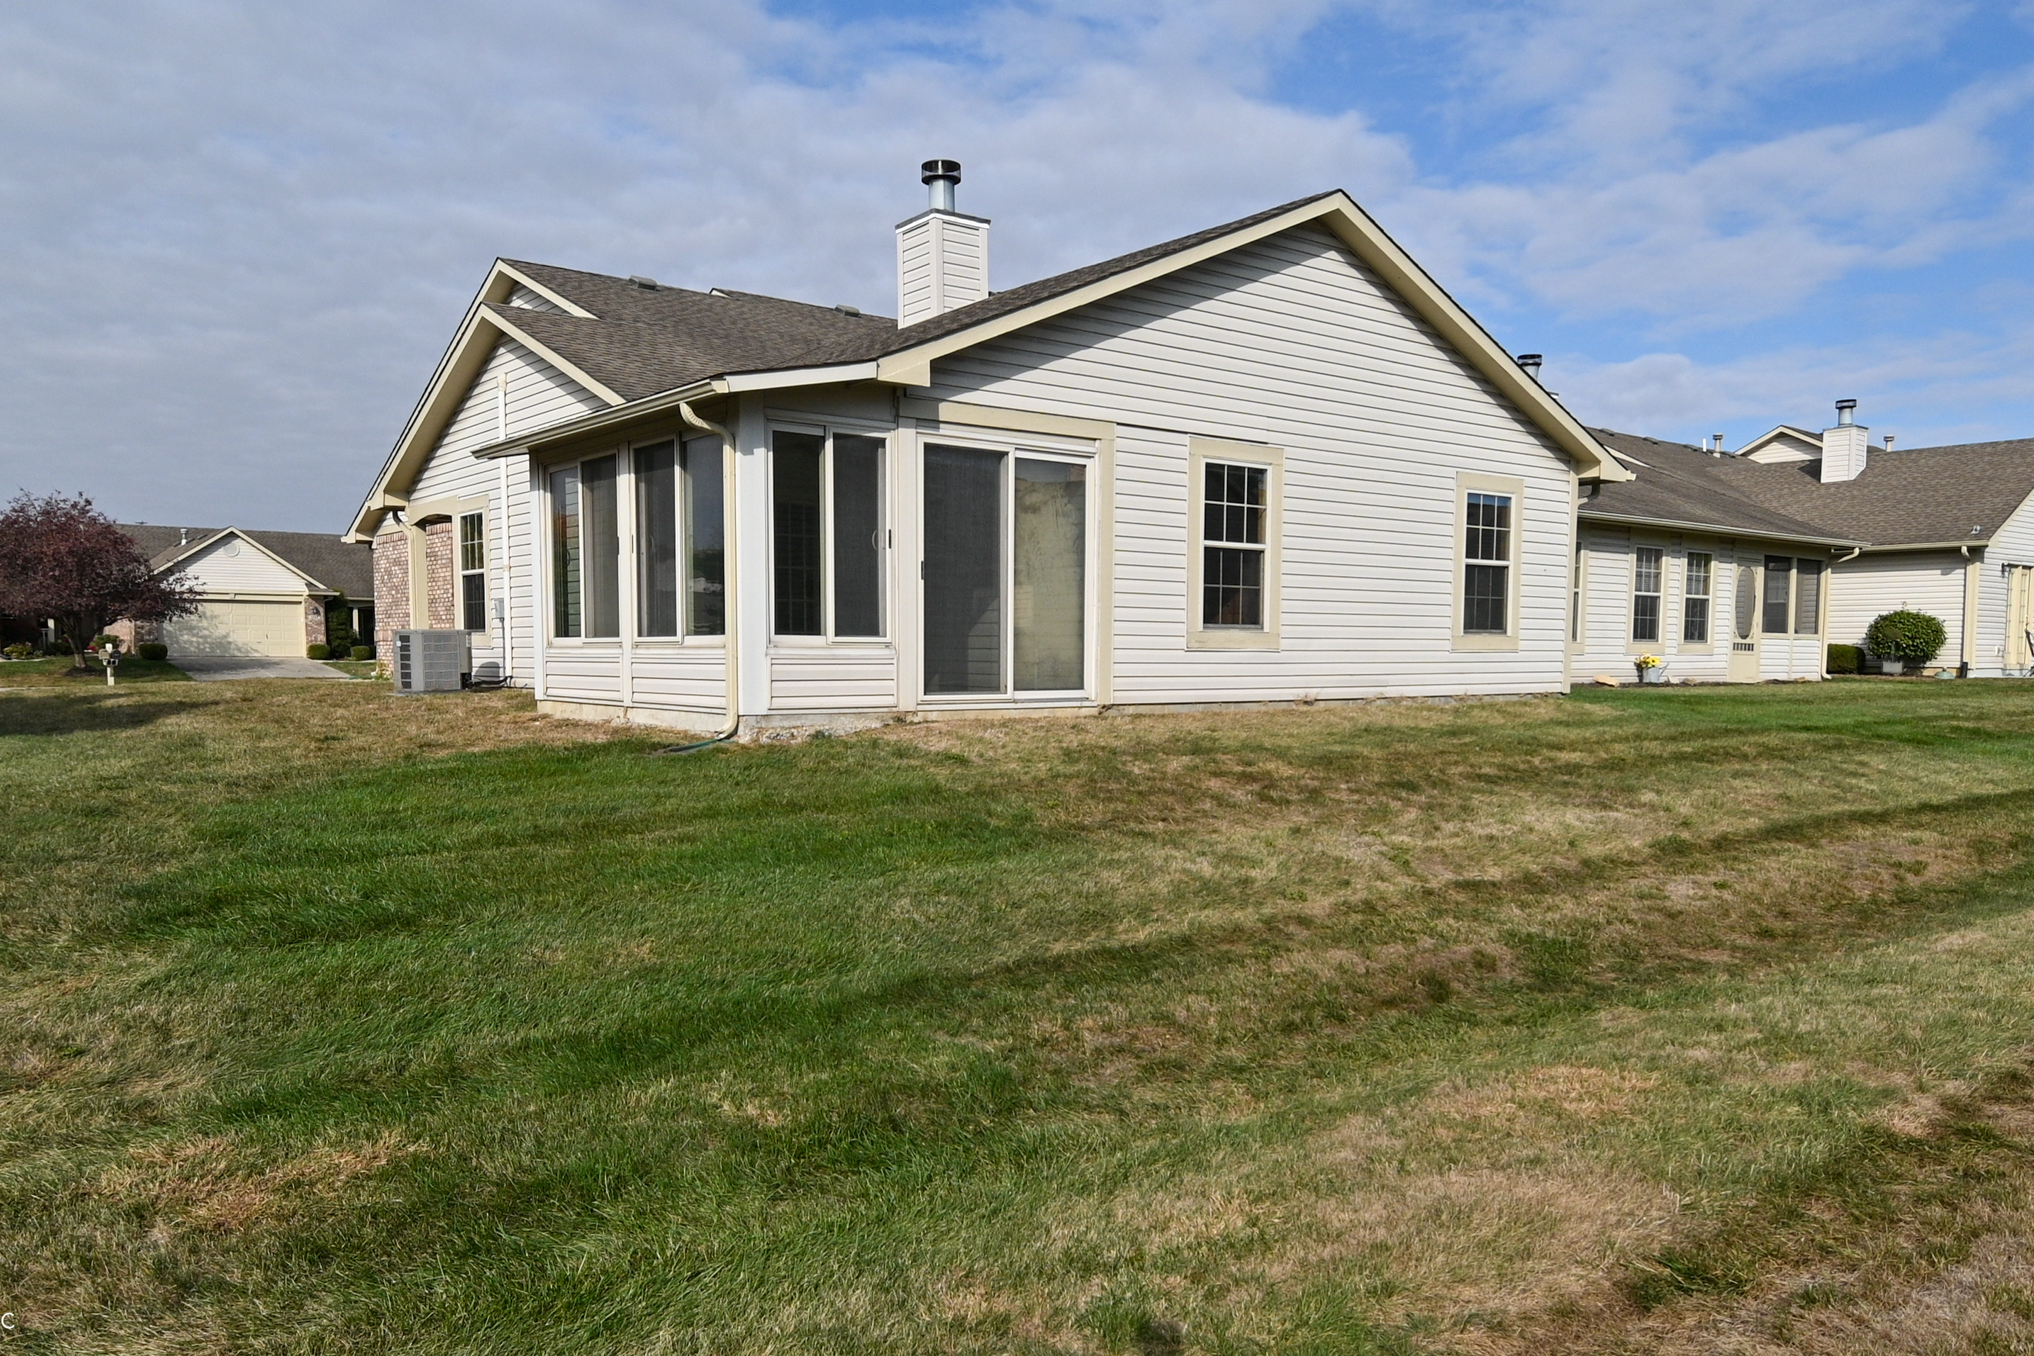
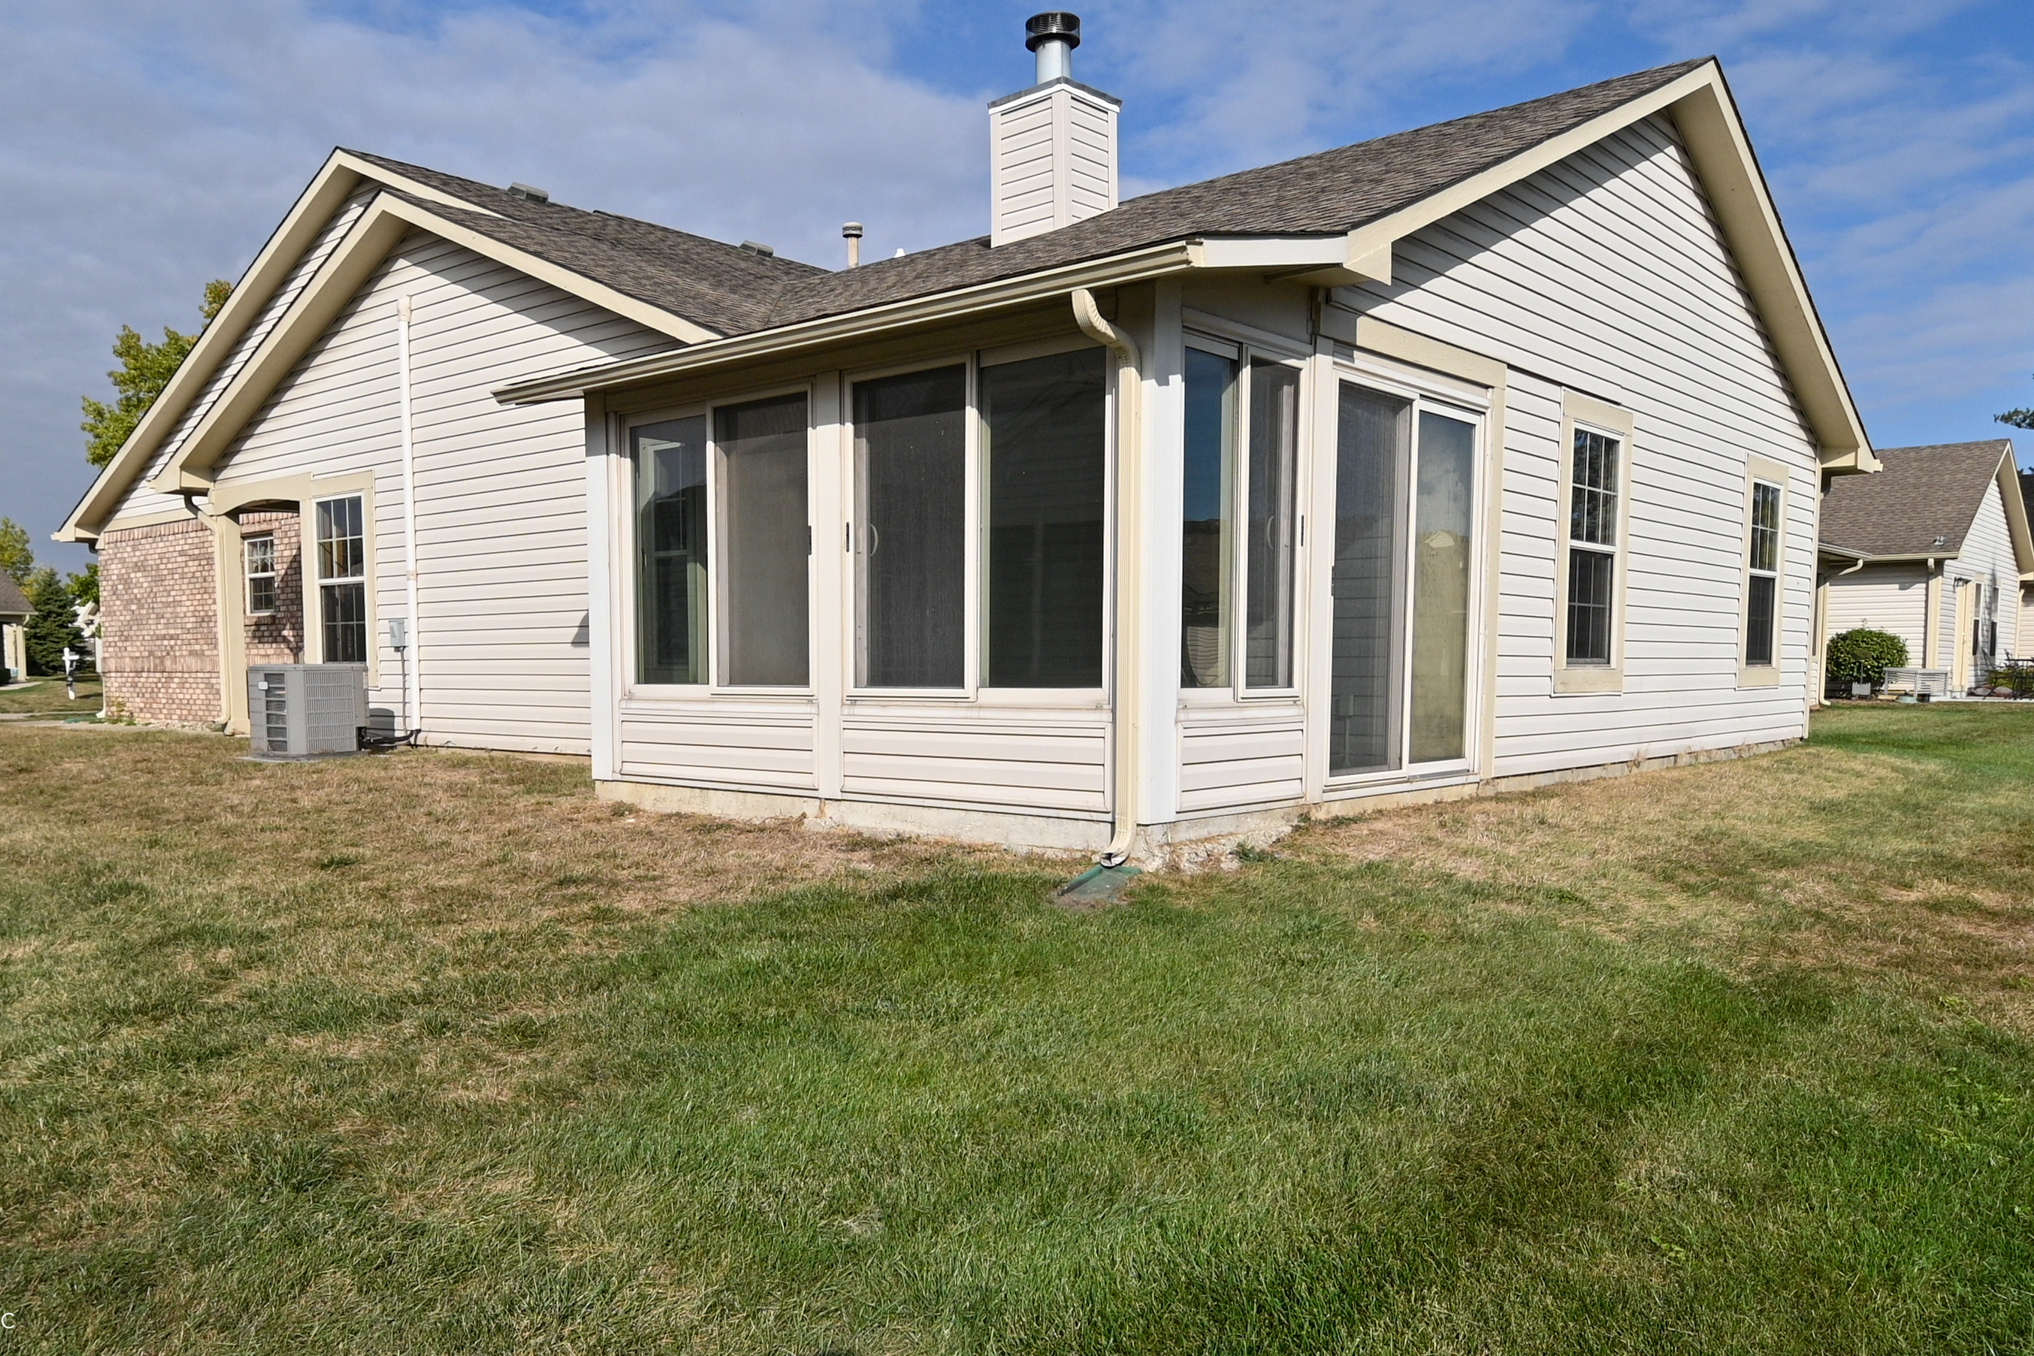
storage bench: none [1914,647,1988,676] -> present [1883,668,1951,697]

